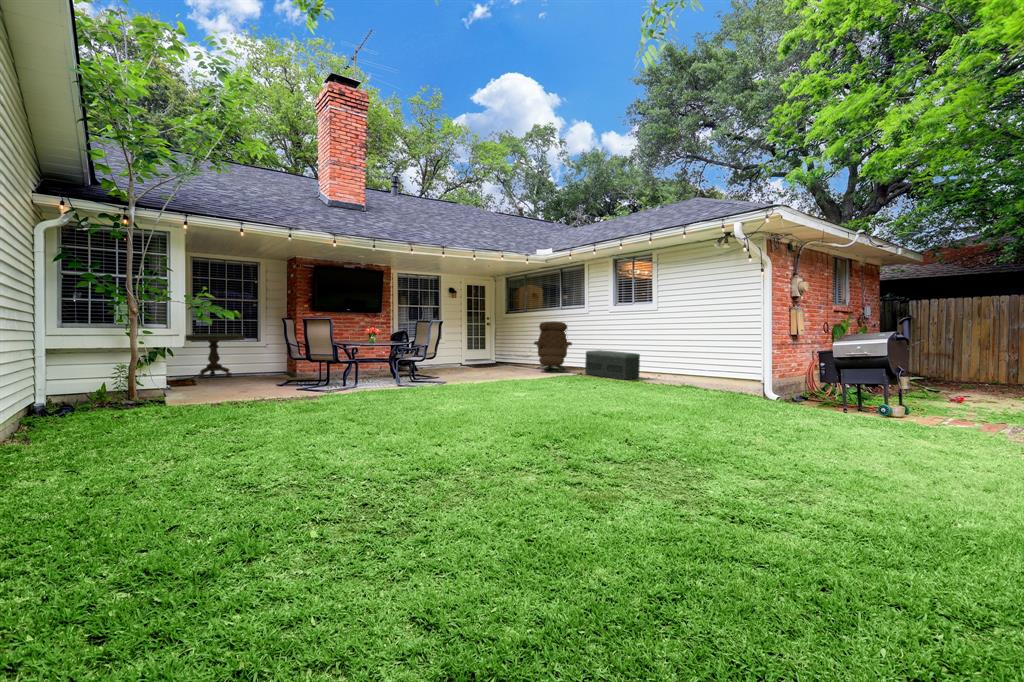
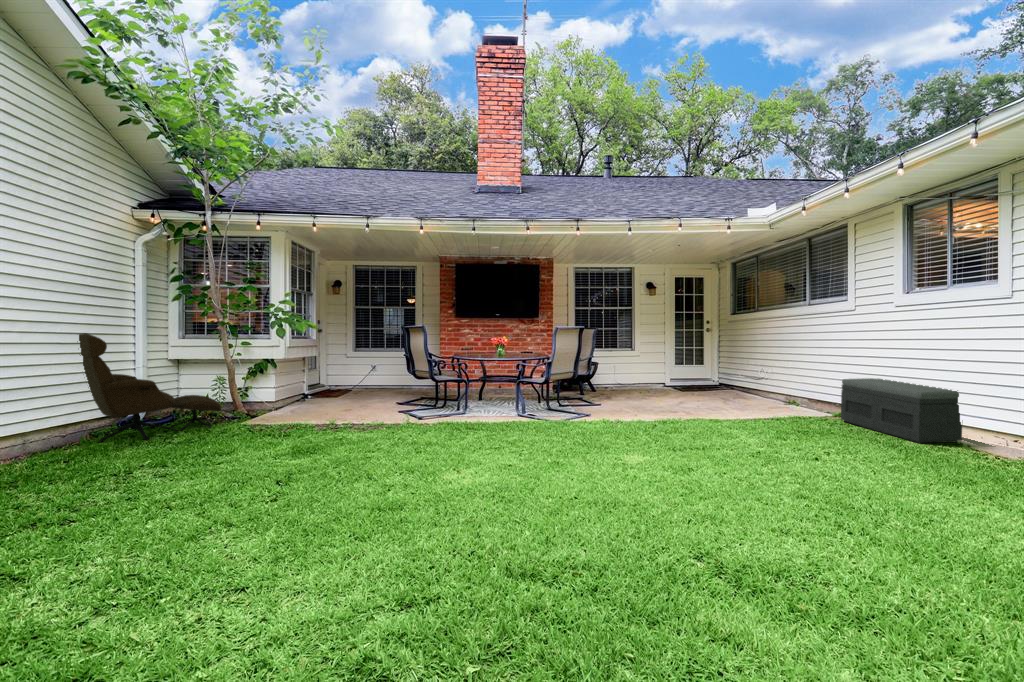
lounge chair: present [534,322,572,373] -> present [77,333,221,442]
side table: present [186,334,245,378] -> none [330,344,391,391]

